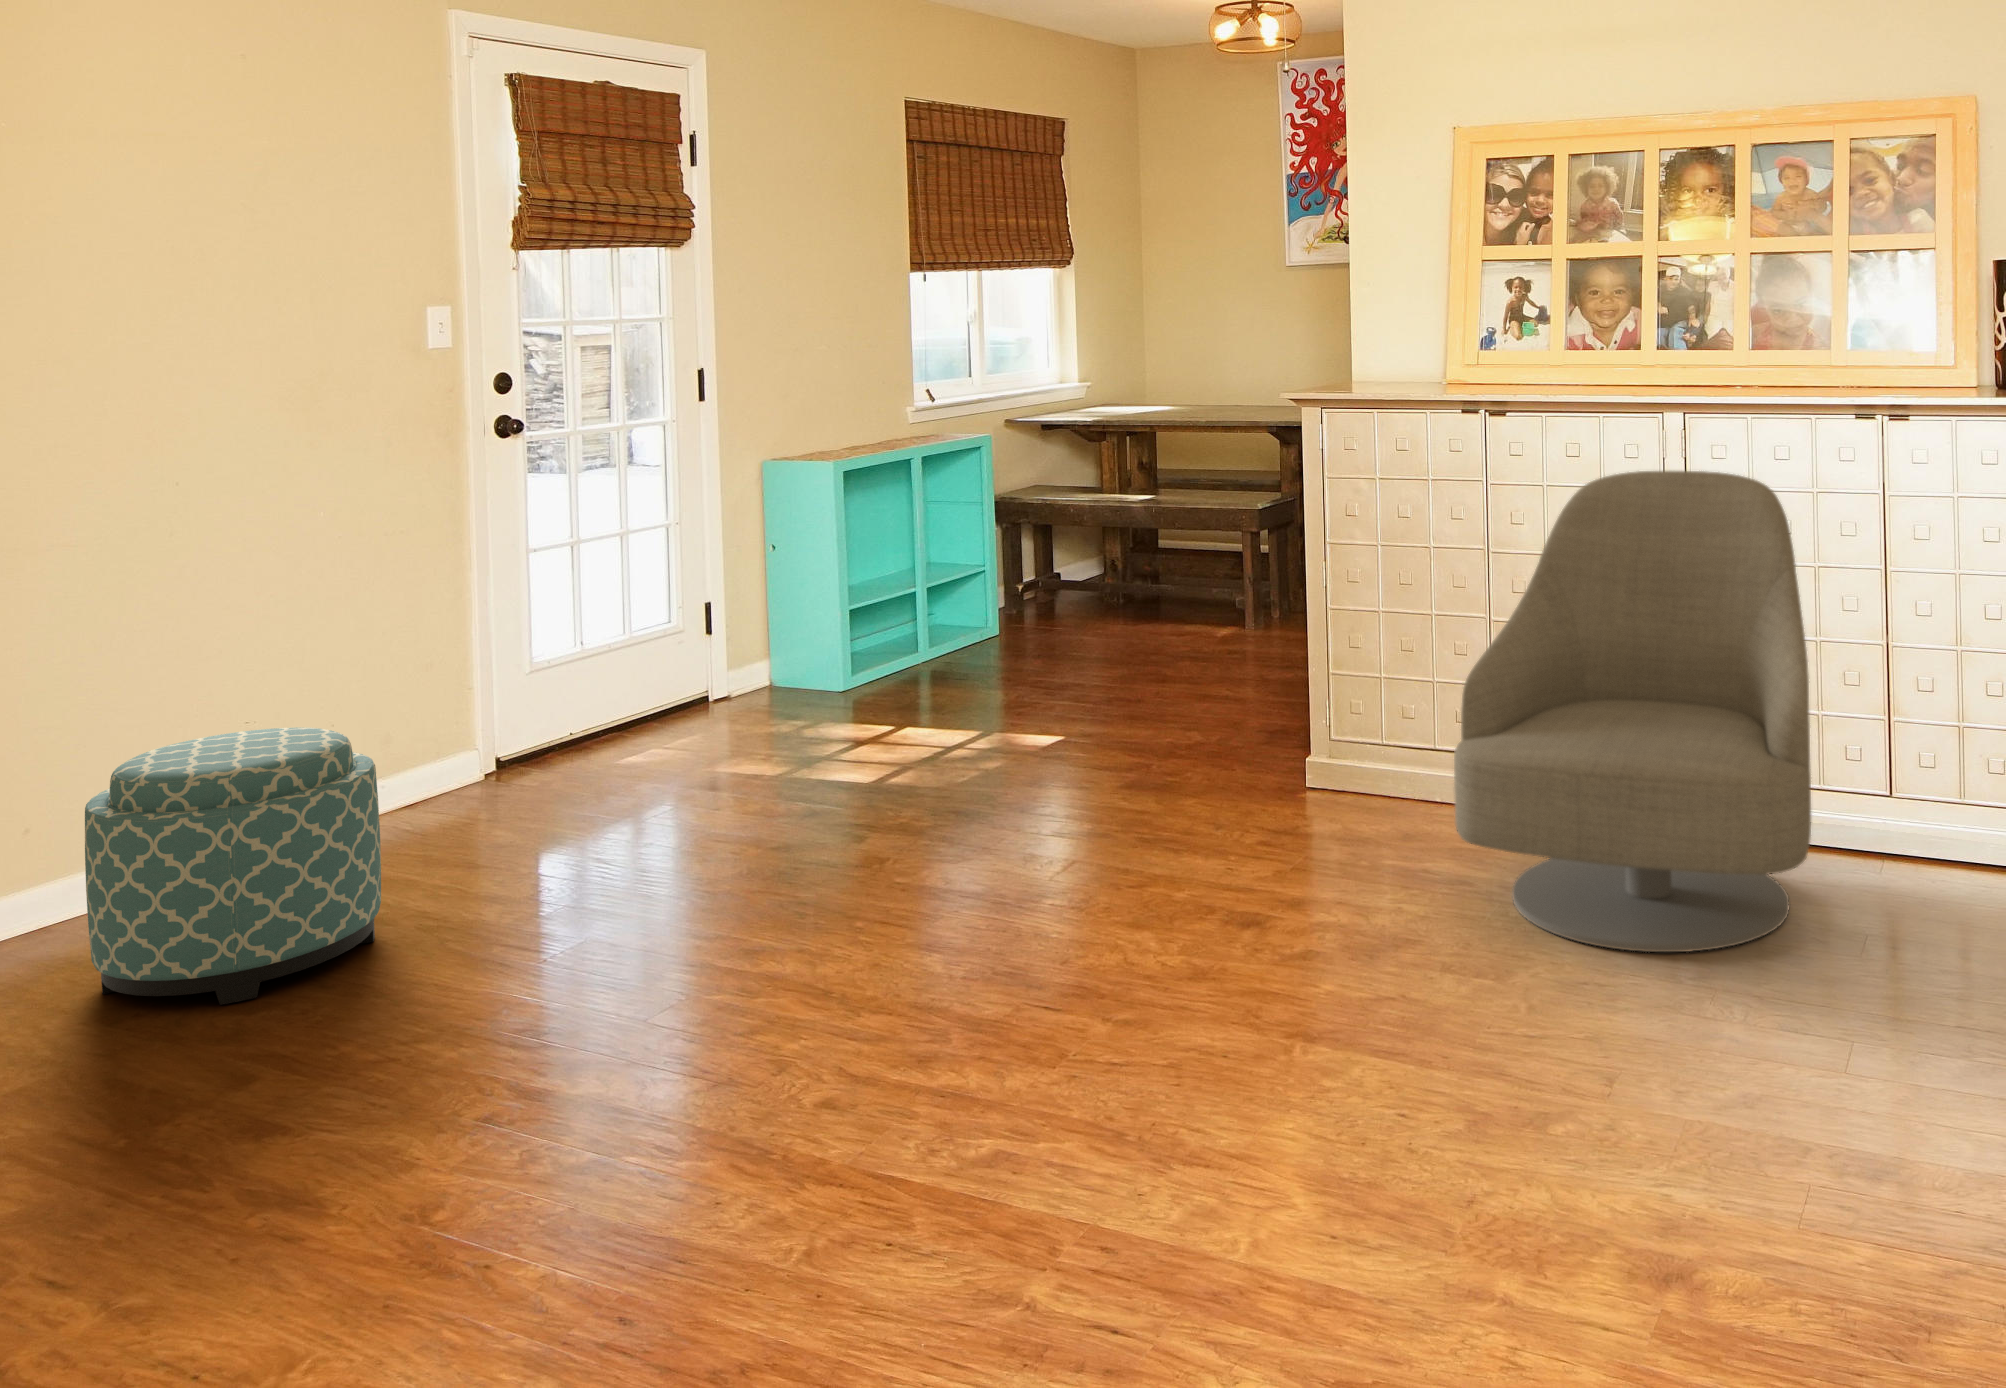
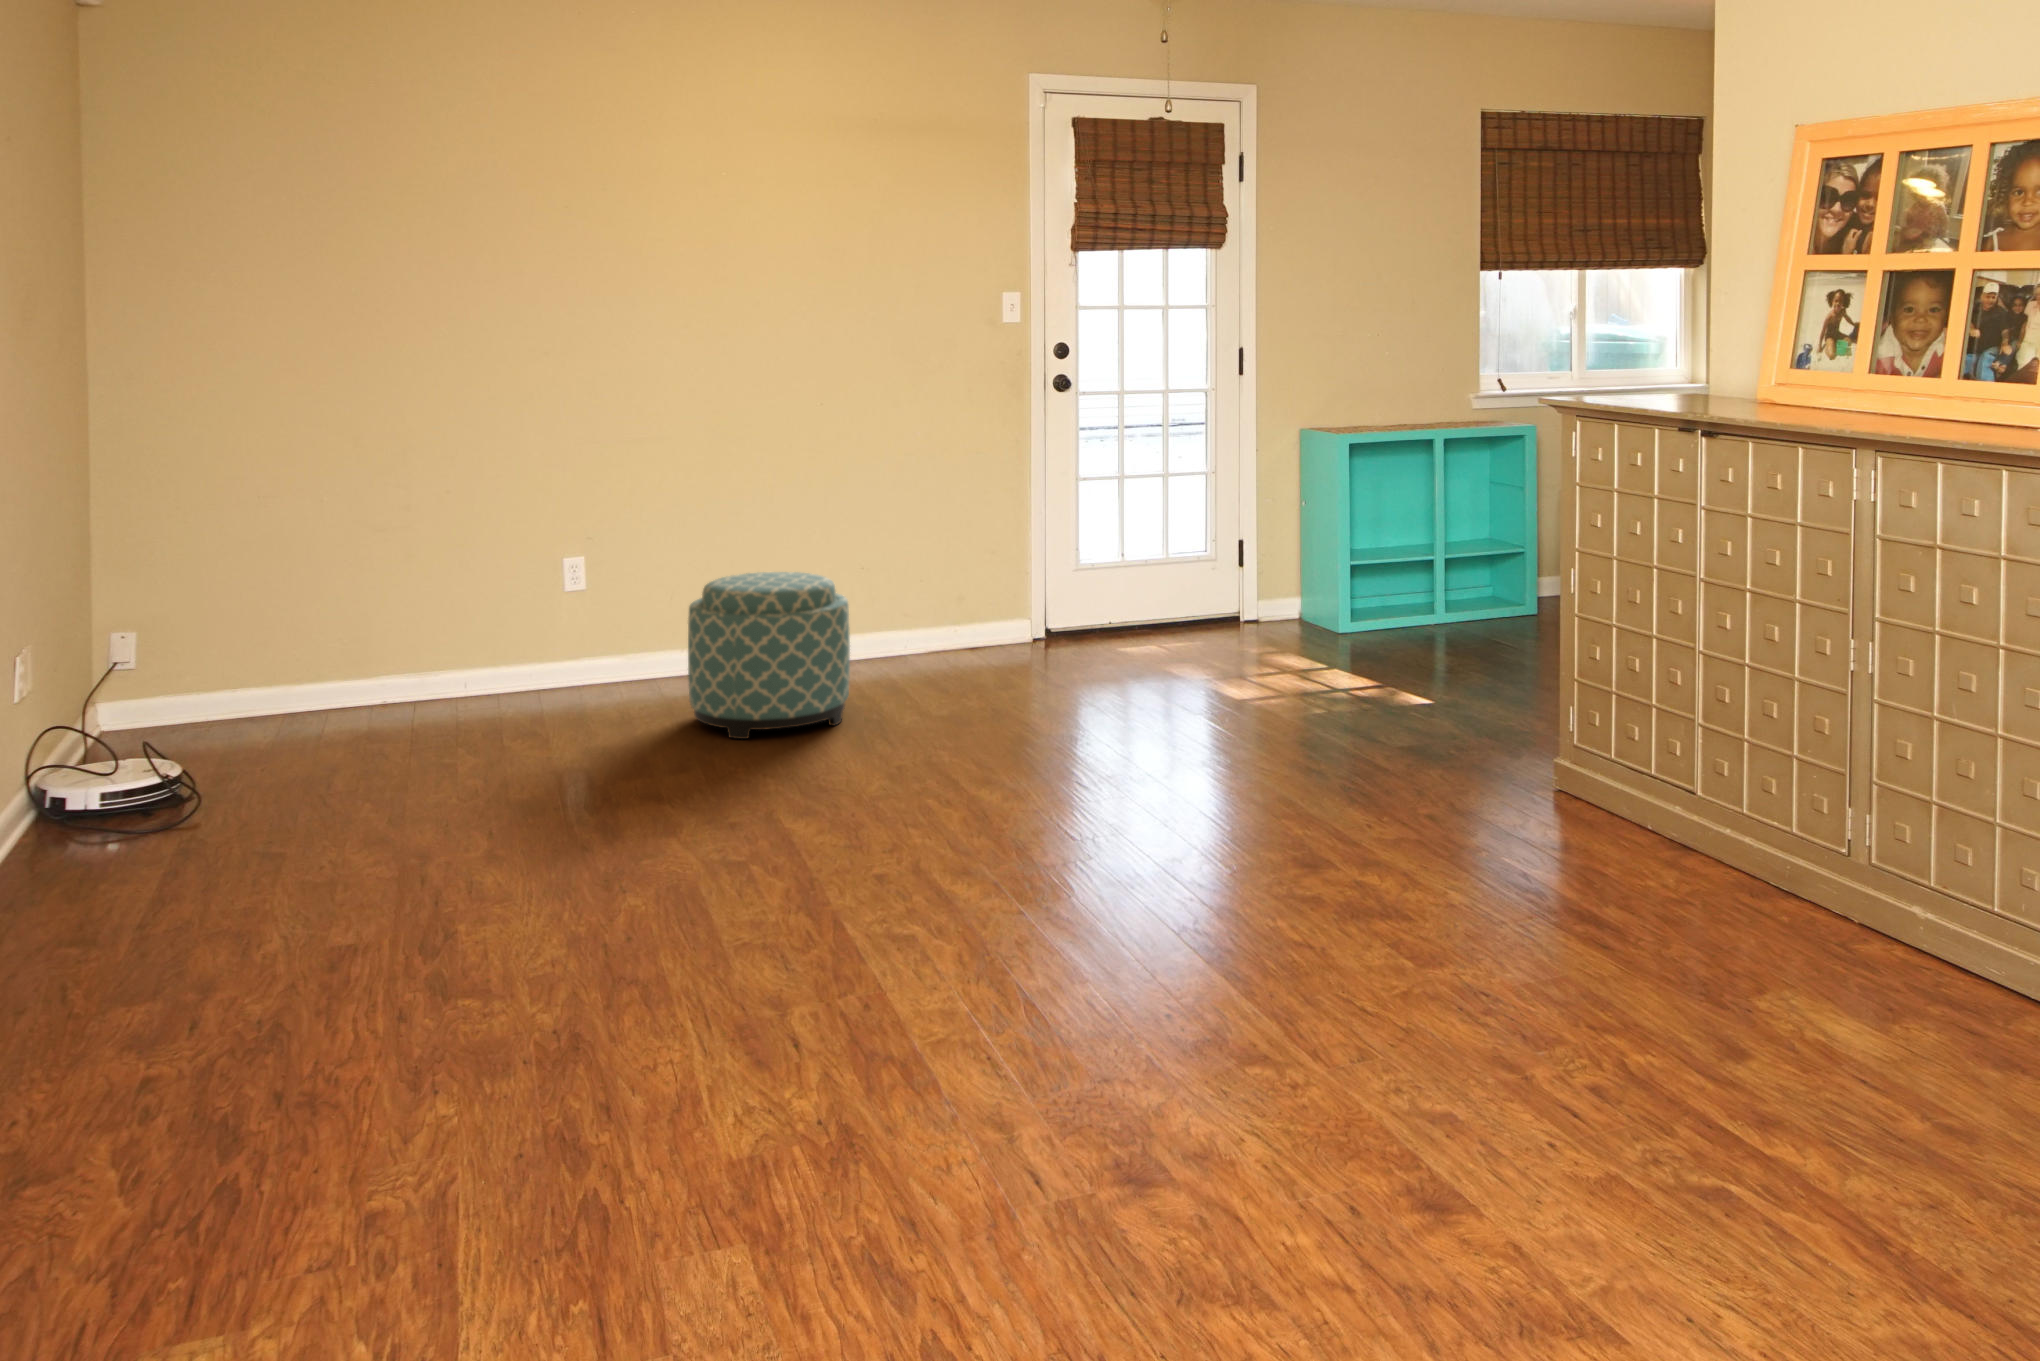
armchair: present [1454,471,1811,952] -> none [1456,516,1933,1037]

